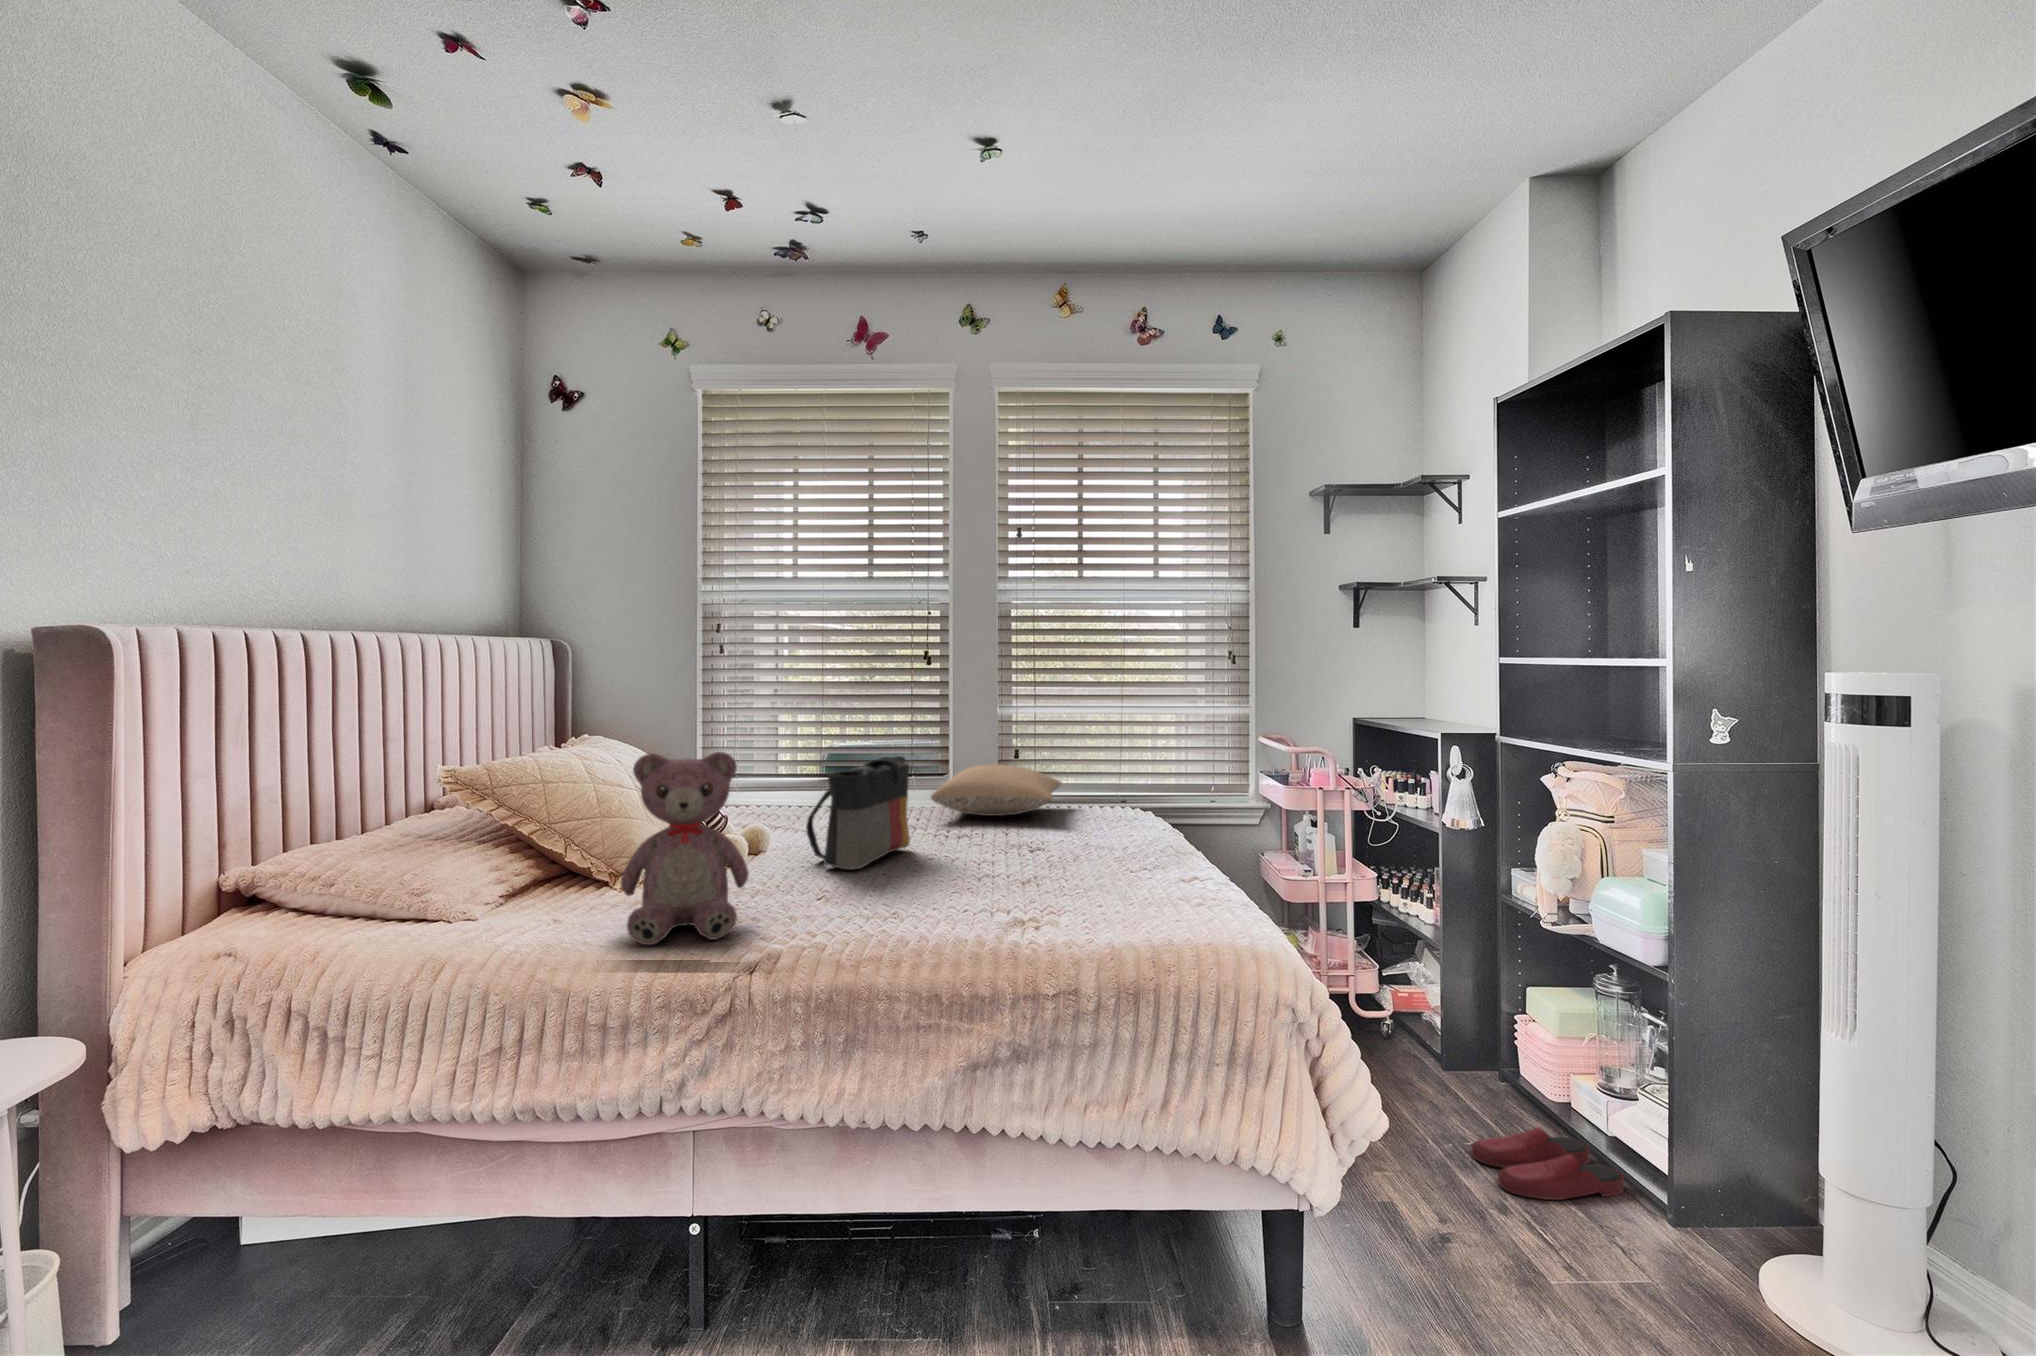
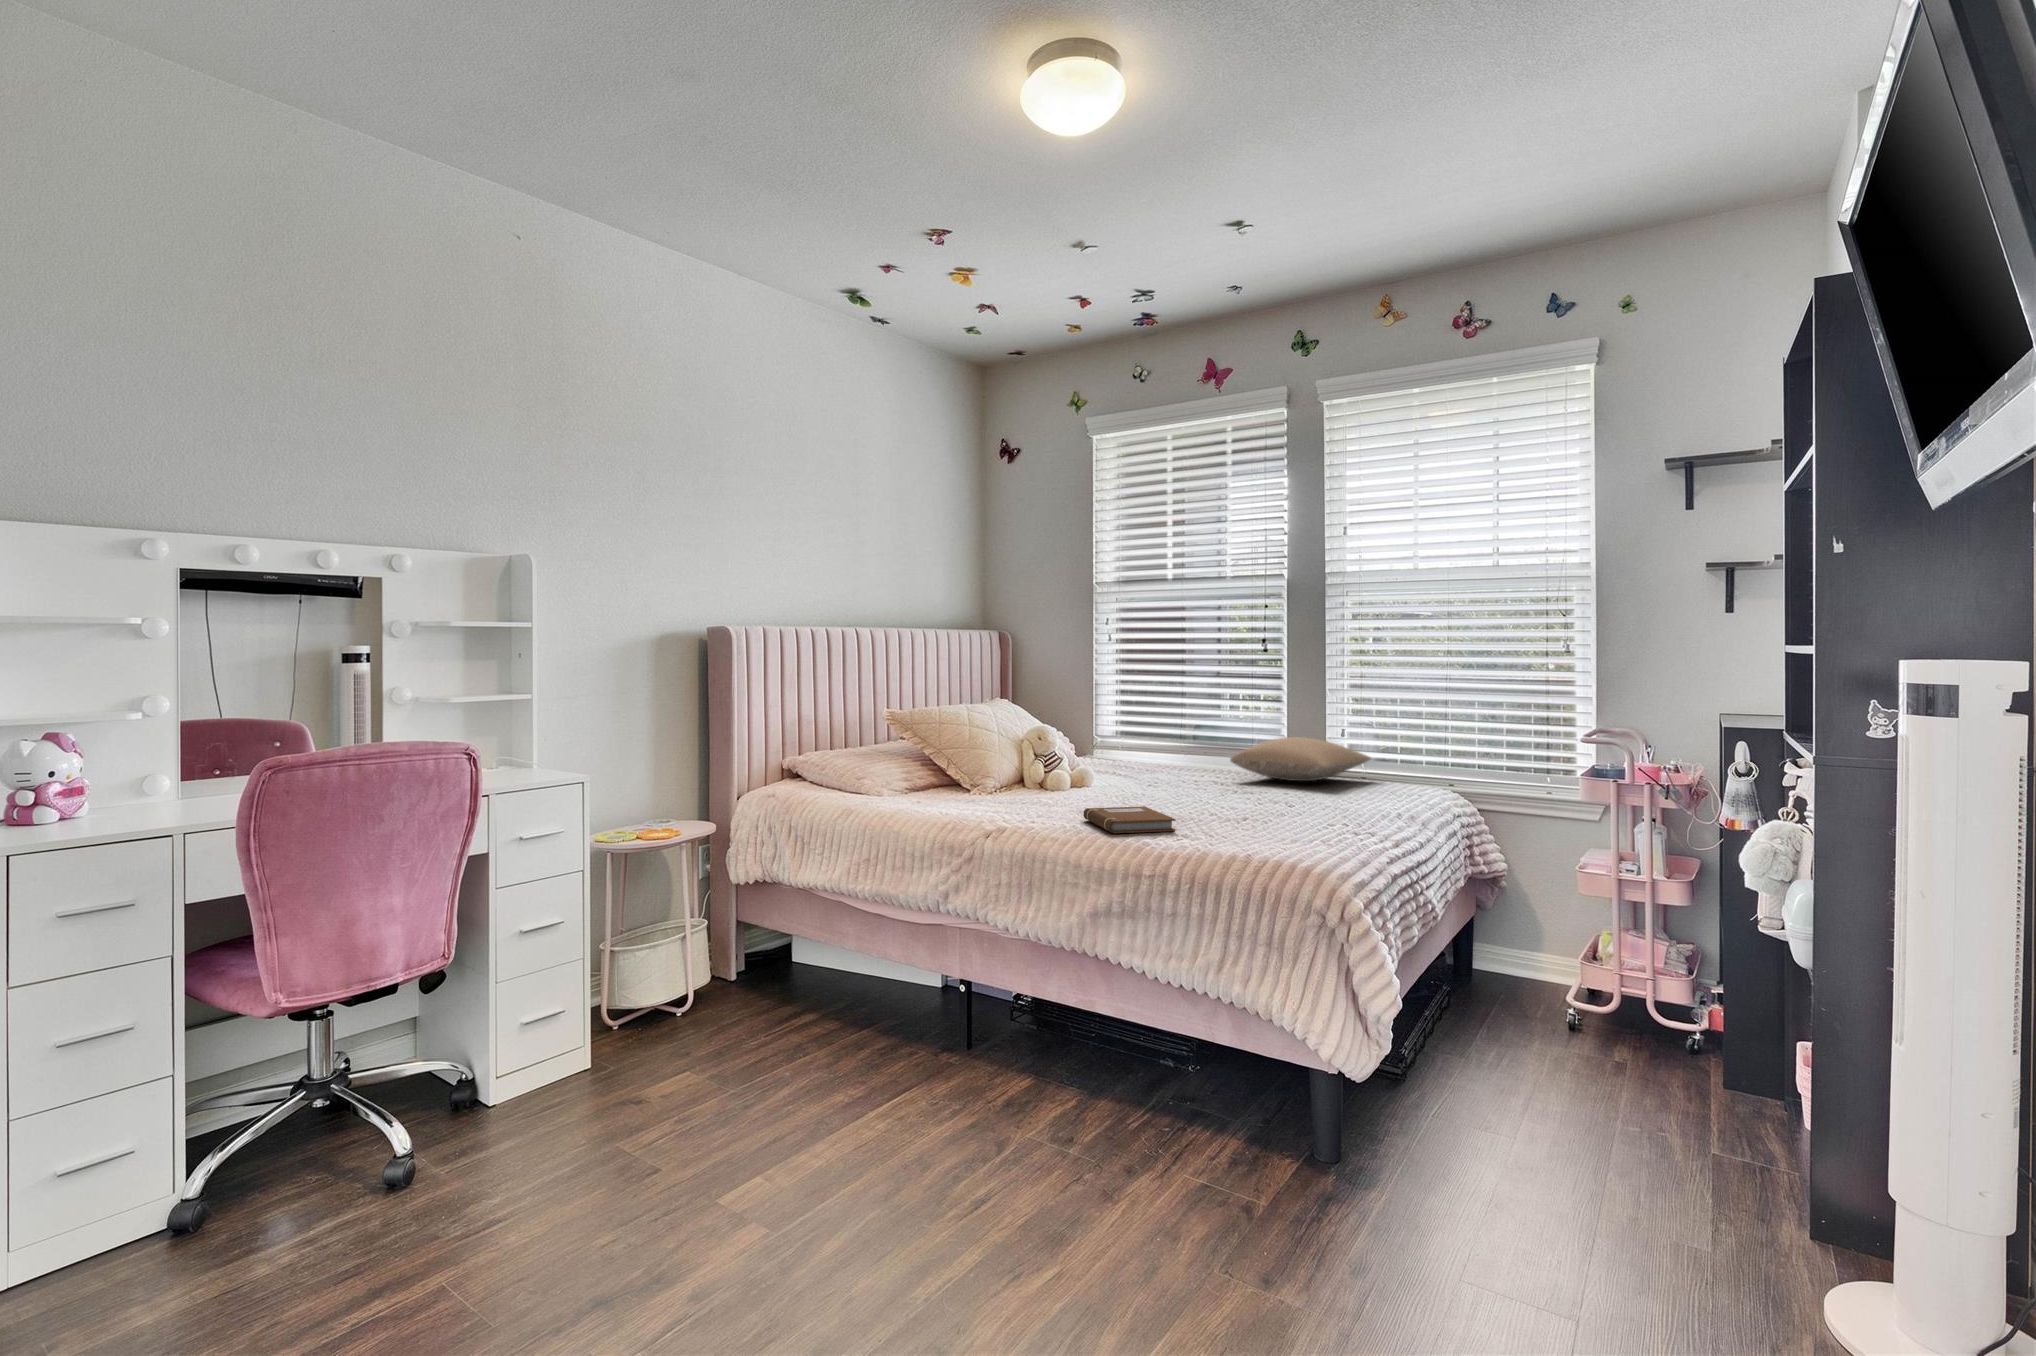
teddy bear: present [621,752,749,945] -> none [934,704,1015,818]
tote bag: present [806,756,910,870] -> none [1097,720,1179,799]
notebook: none [875,883,1023,937] -> present [1083,806,1175,833]
slippers: present [1471,1127,1624,1200] -> none [1631,1115,1779,1189]

